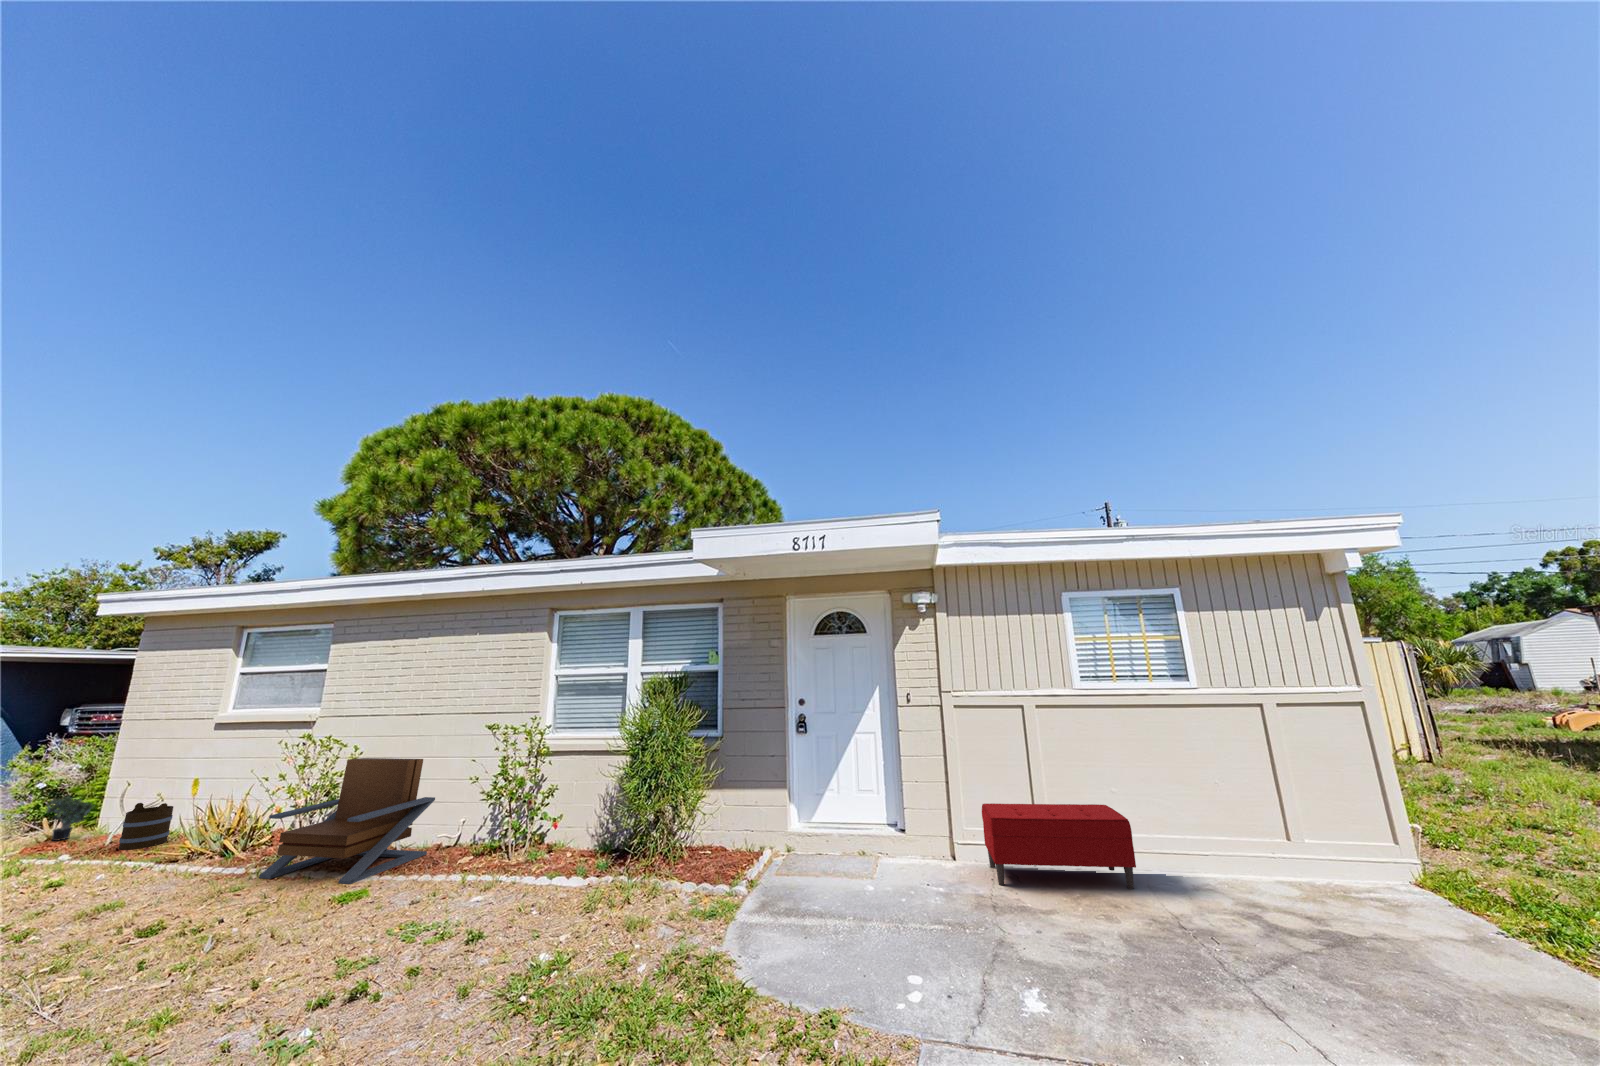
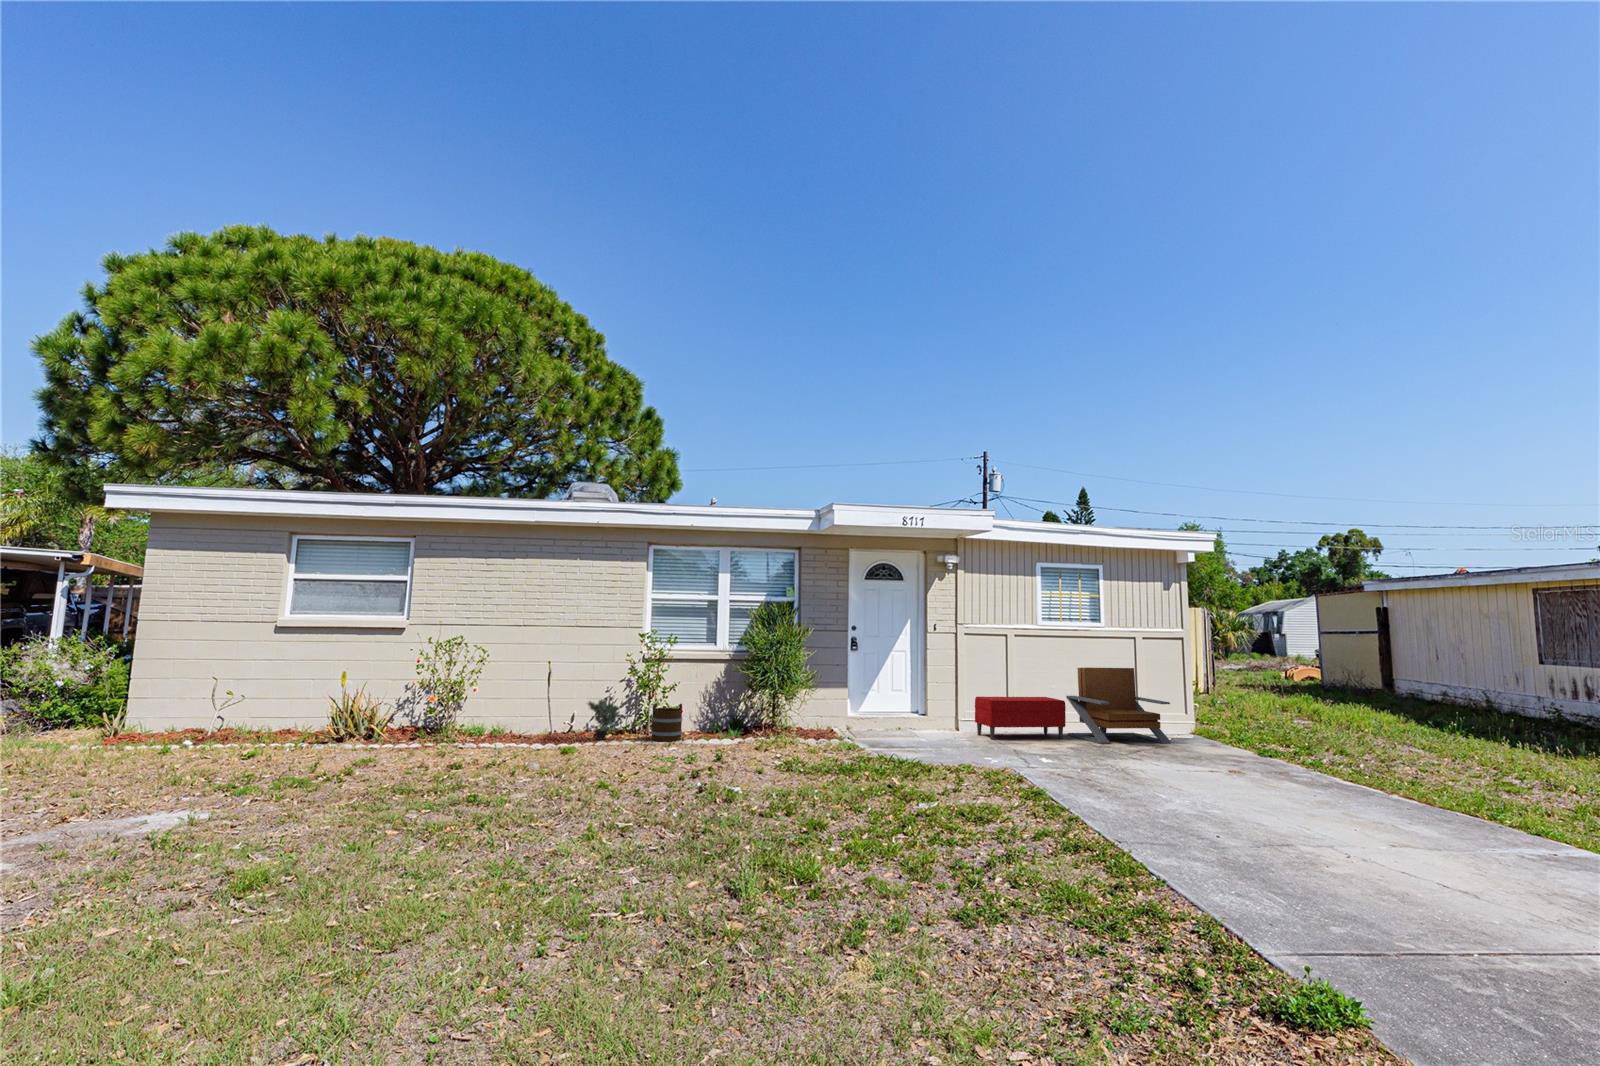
lounge chair: present [259,758,435,884] -> present [1066,668,1171,744]
potted plant: present [46,796,92,841] -> present [588,700,620,740]
bucket: present [119,803,173,850] -> present [651,704,682,742]

